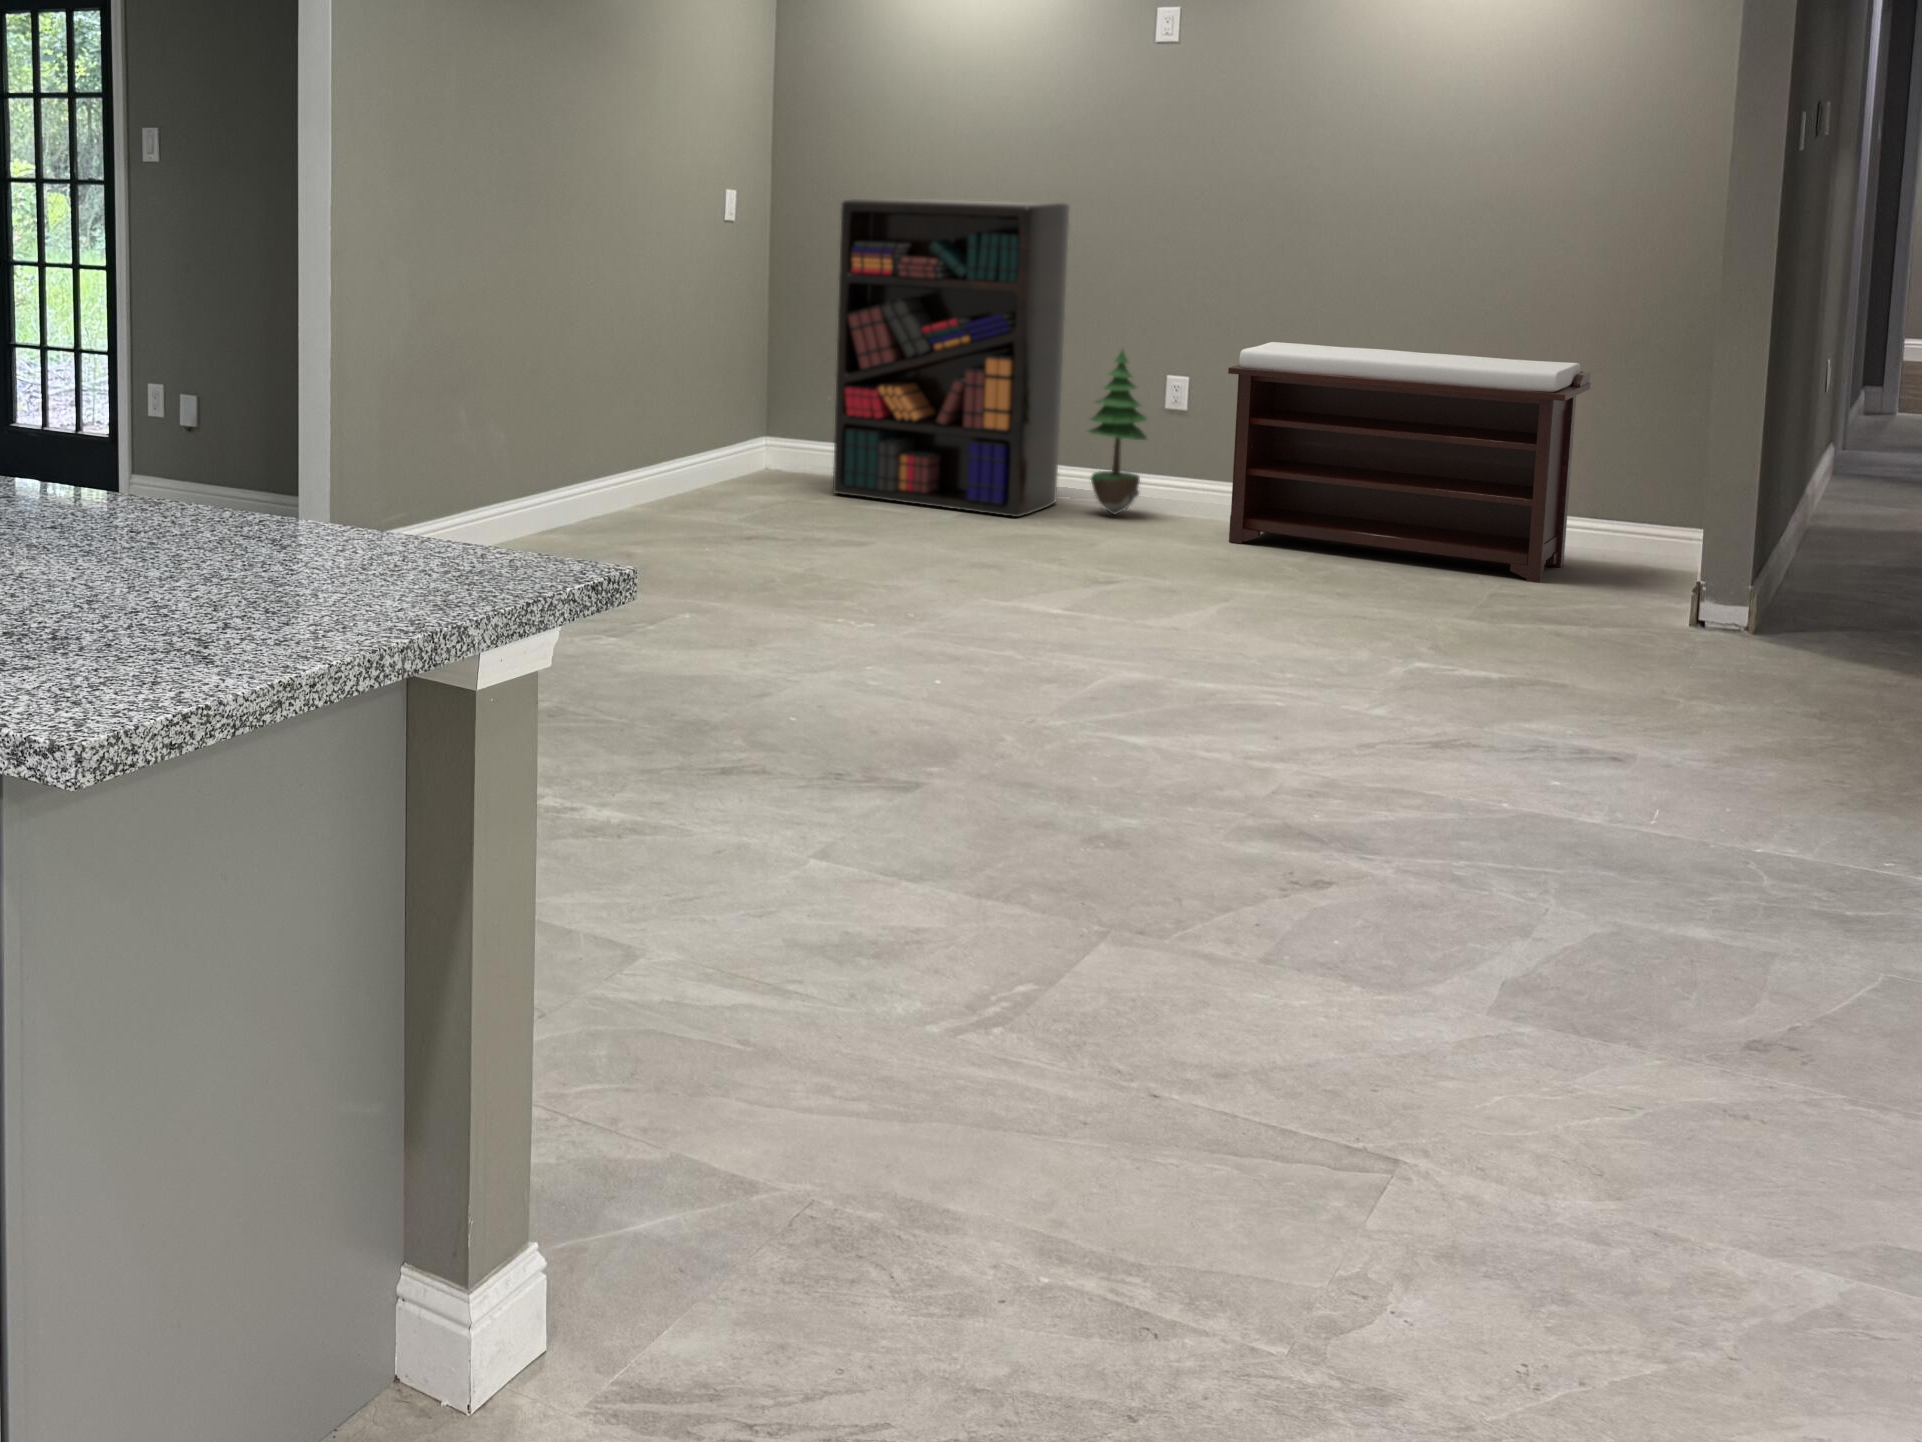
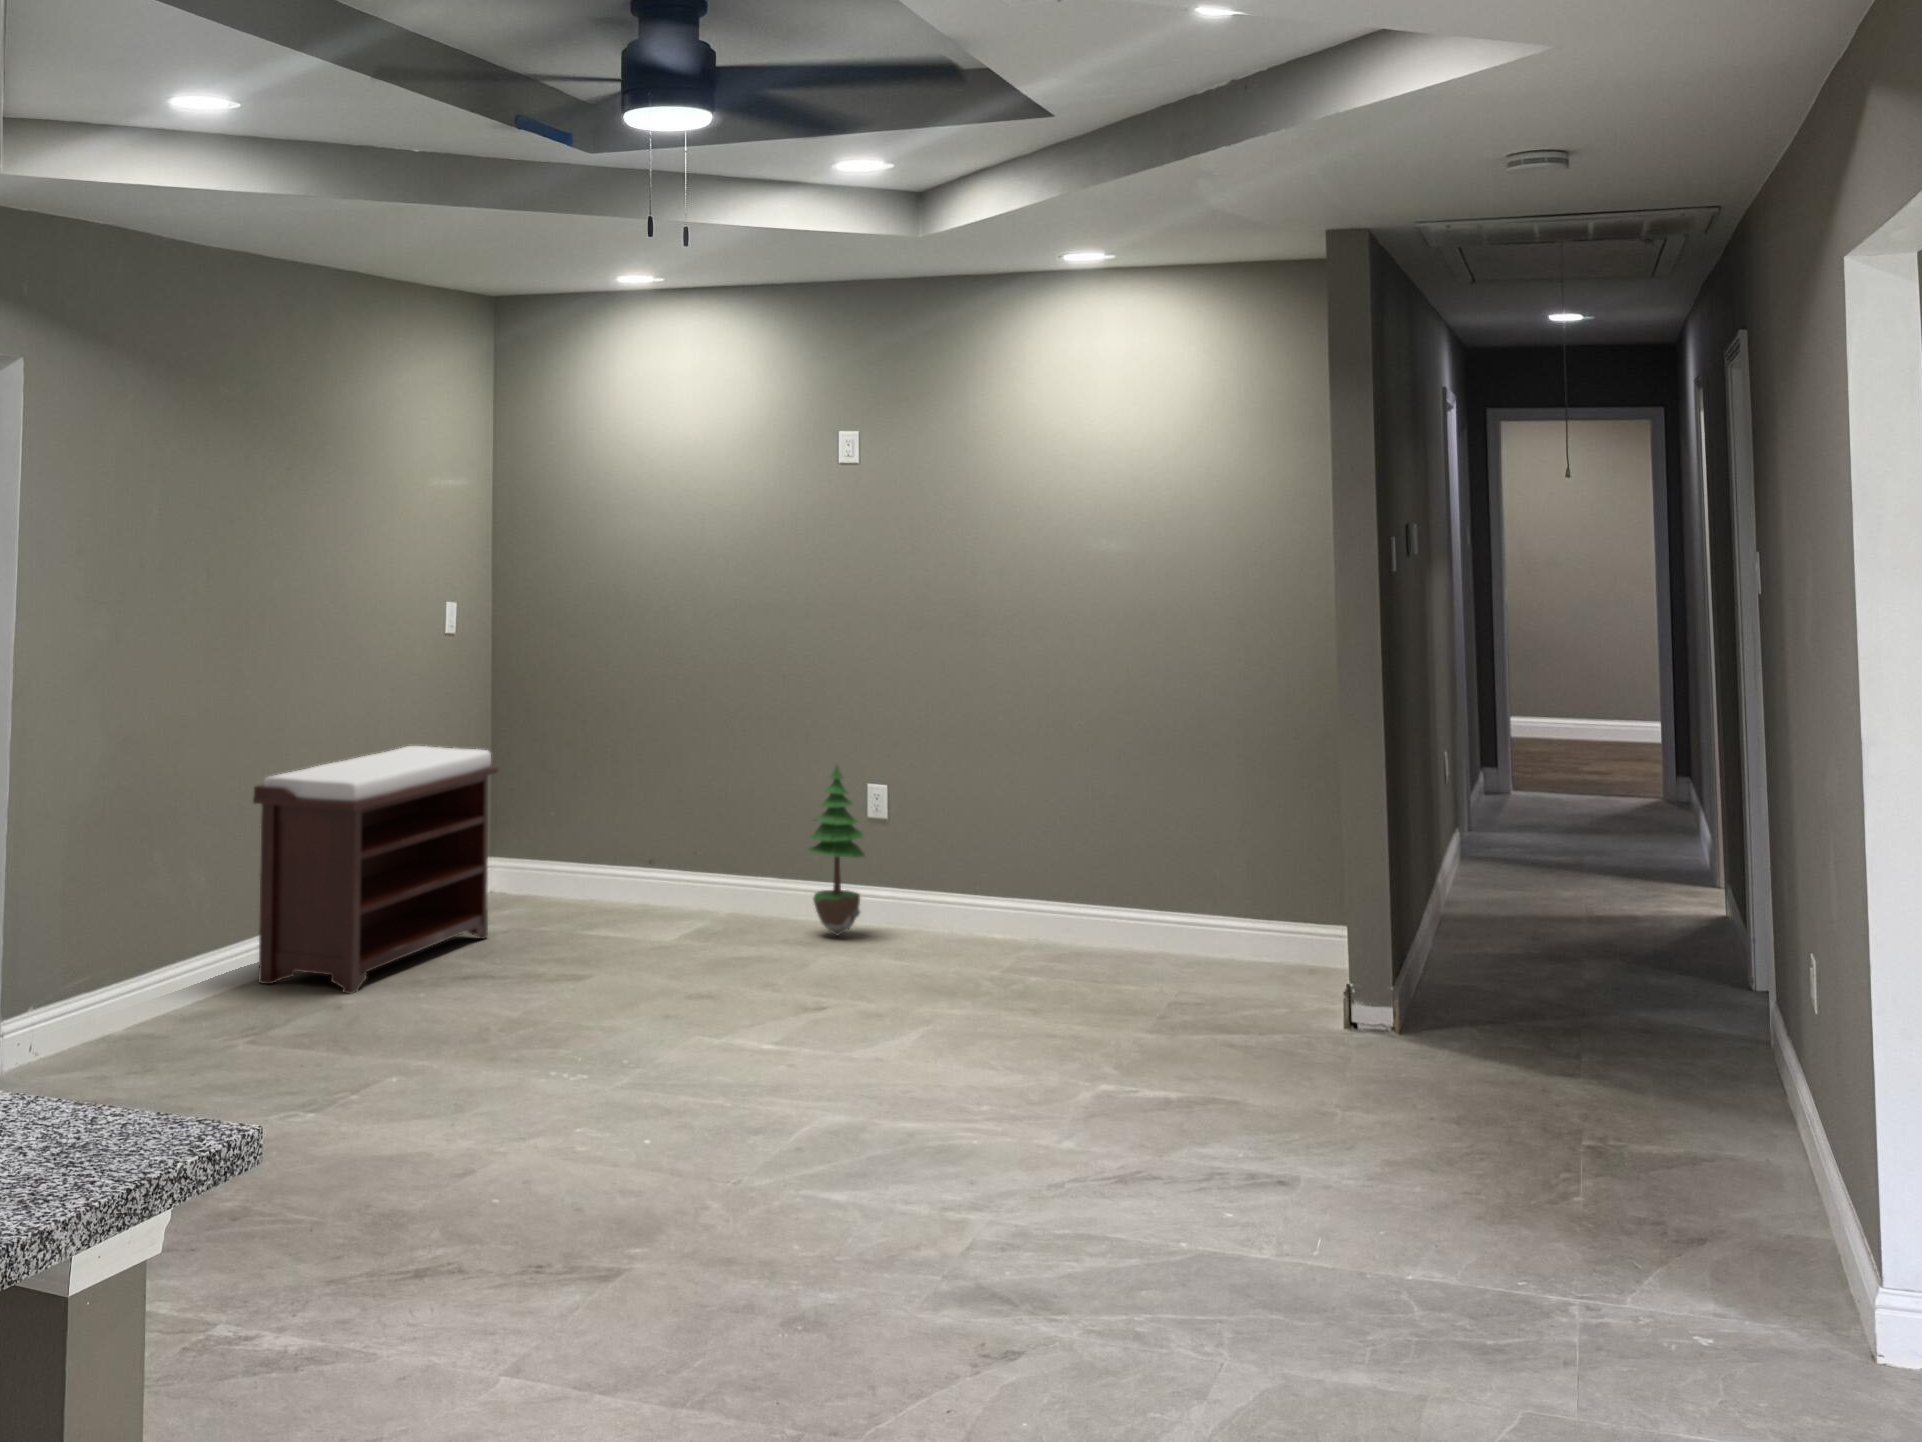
bookshelf: present [833,198,1069,517] -> none [559,614,782,943]
bench: present [1228,342,1591,583] -> present [253,746,498,994]

